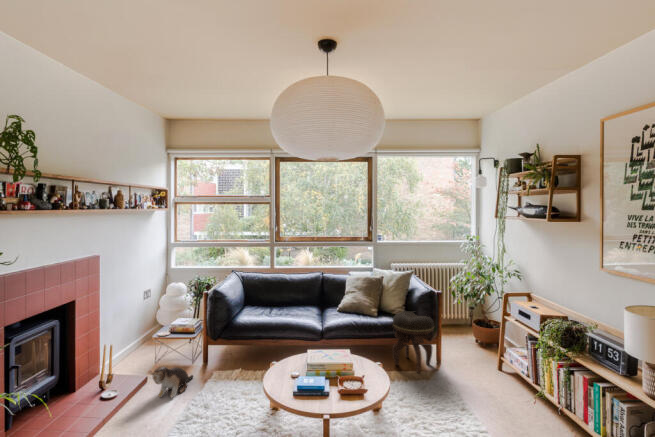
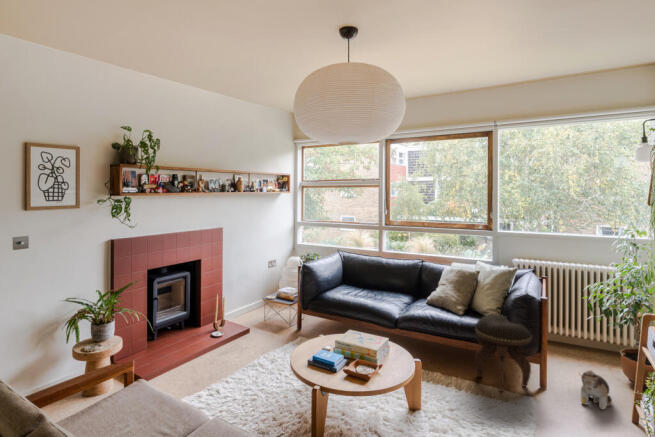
plush toy: present [148,366,193,397] -> present [581,370,612,409]

